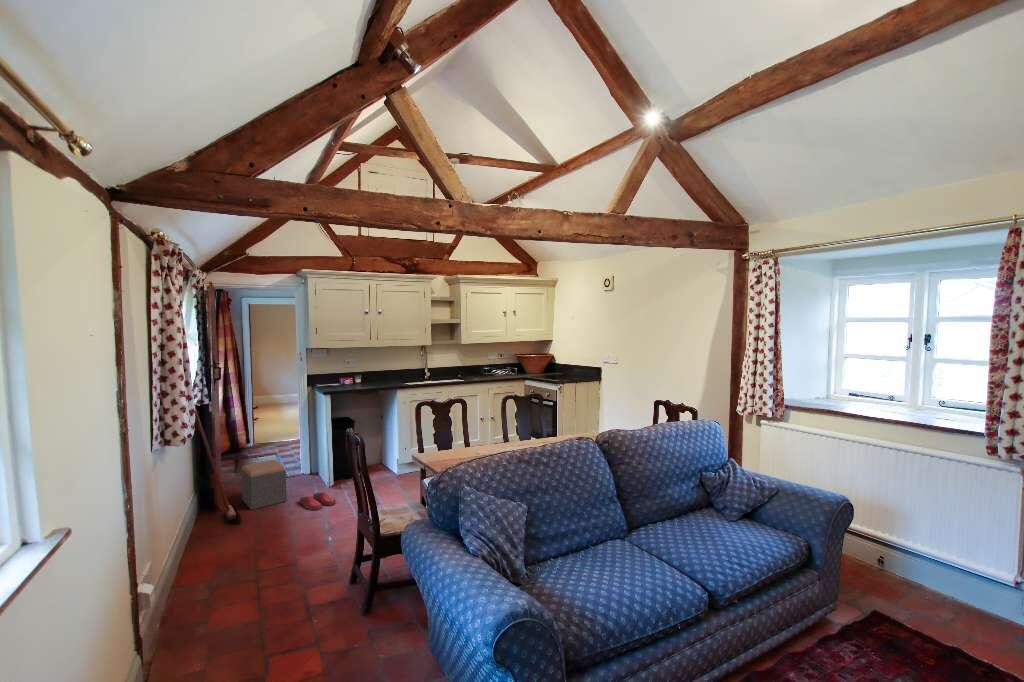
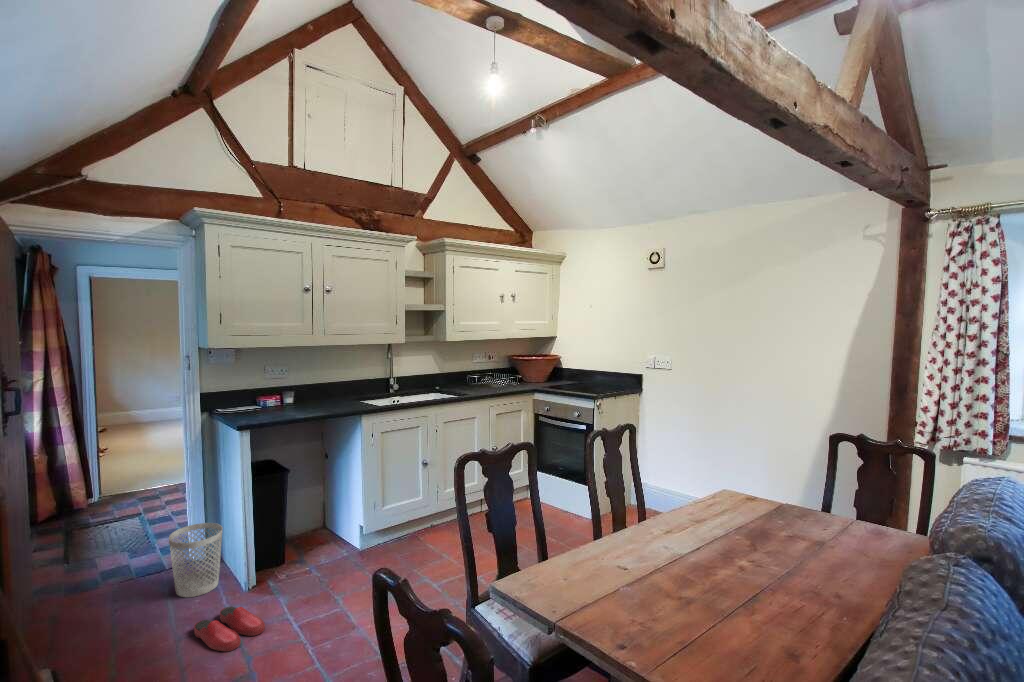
wastebasket: none [288,450,317,489] -> present [169,523,223,597]
footstool: present [241,460,287,510] -> none [72,553,167,663]

